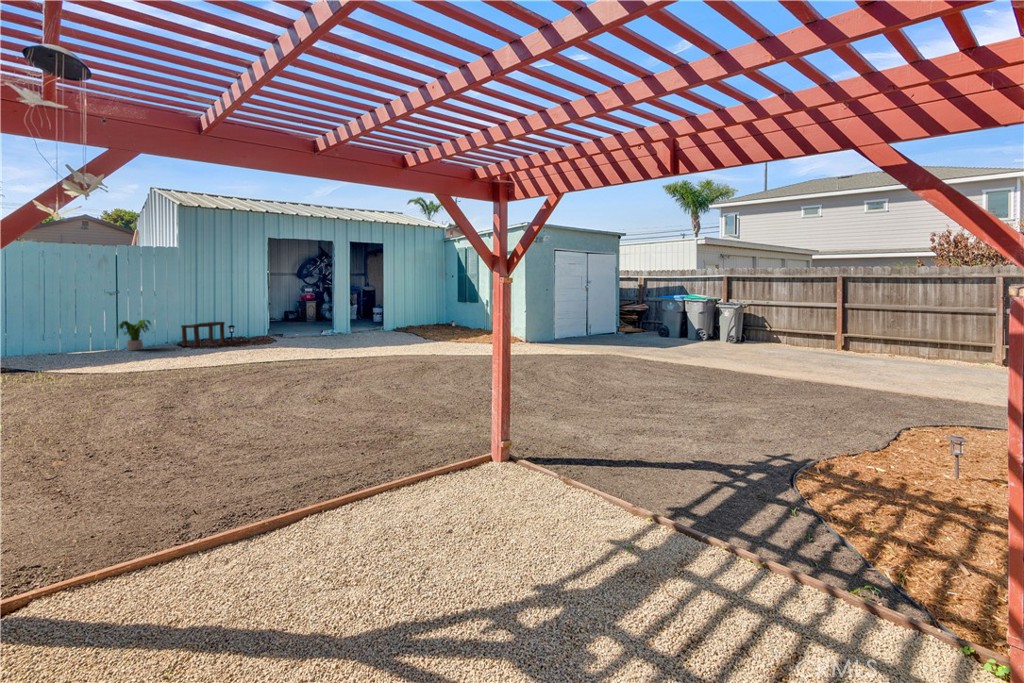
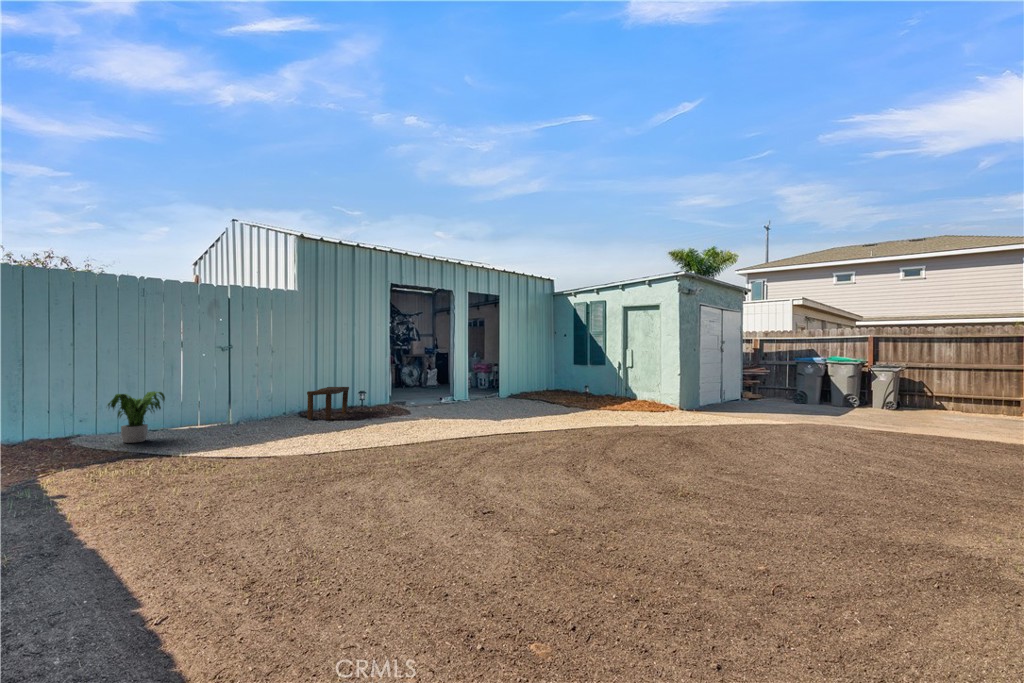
potted plant: present [117,320,151,350] -> present [108,391,165,443]

